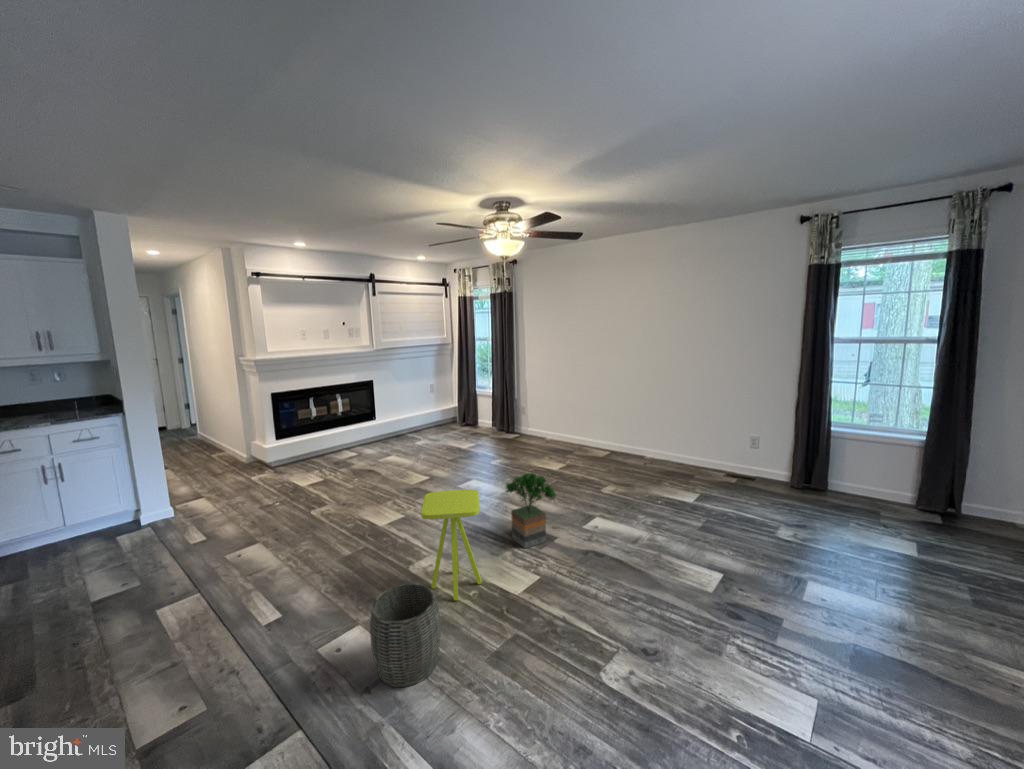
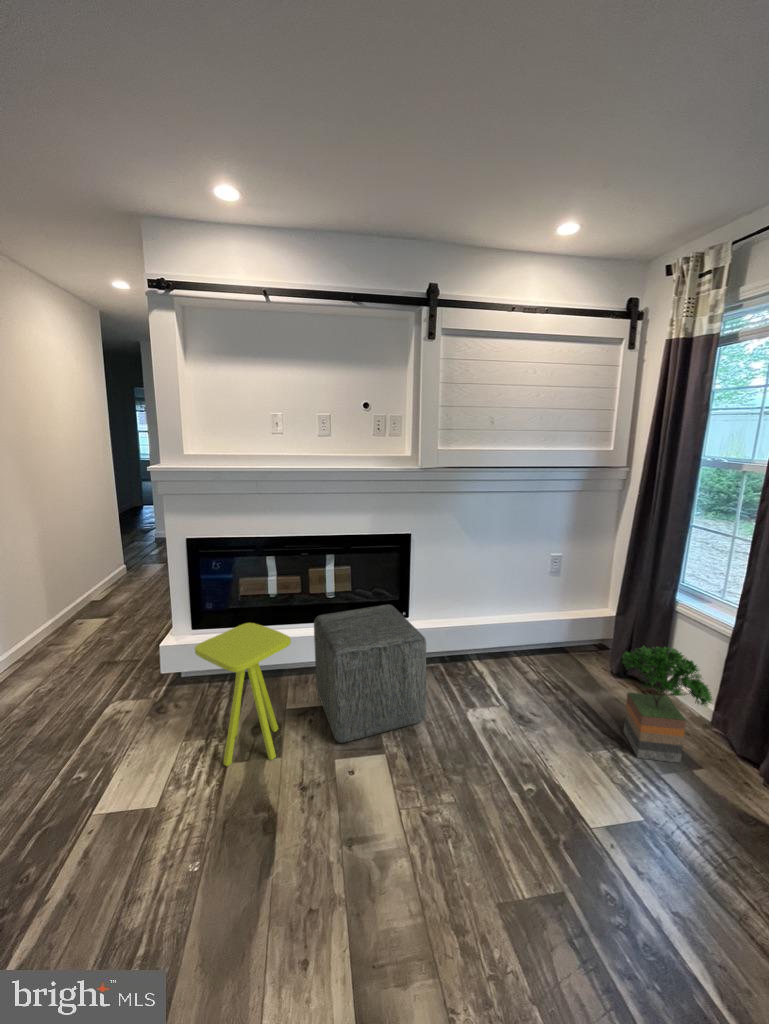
side table: present [421,490,482,600] -> present [195,623,291,766]
ottoman: none [249,502,379,636] -> present [314,605,426,743]
woven basket: present [370,583,441,687] -> none [364,736,451,874]

